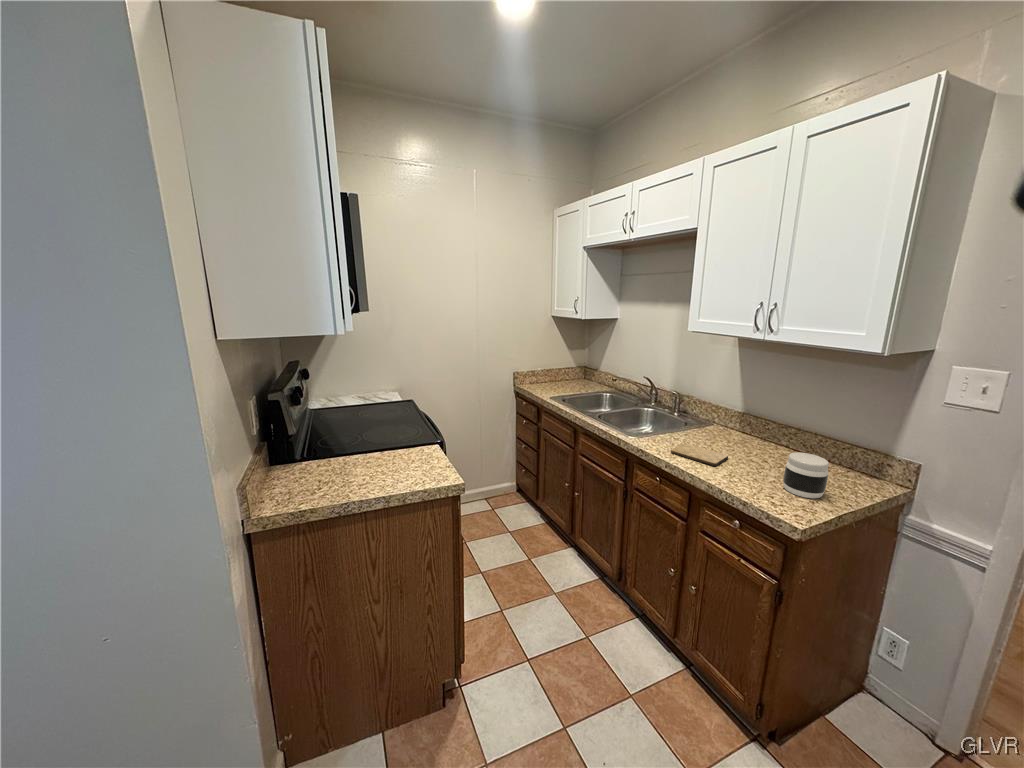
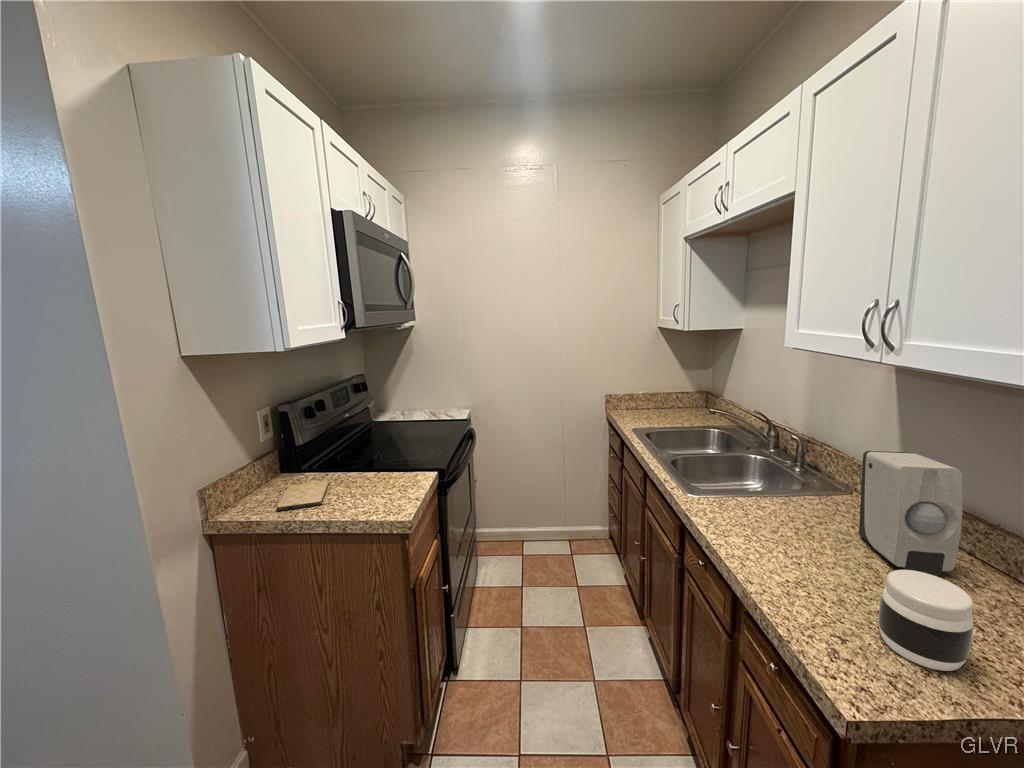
soap dispenser: none [738,394,795,460] -> present [859,451,962,576]
cutting board: present [671,443,728,467] -> present [276,481,329,511]

